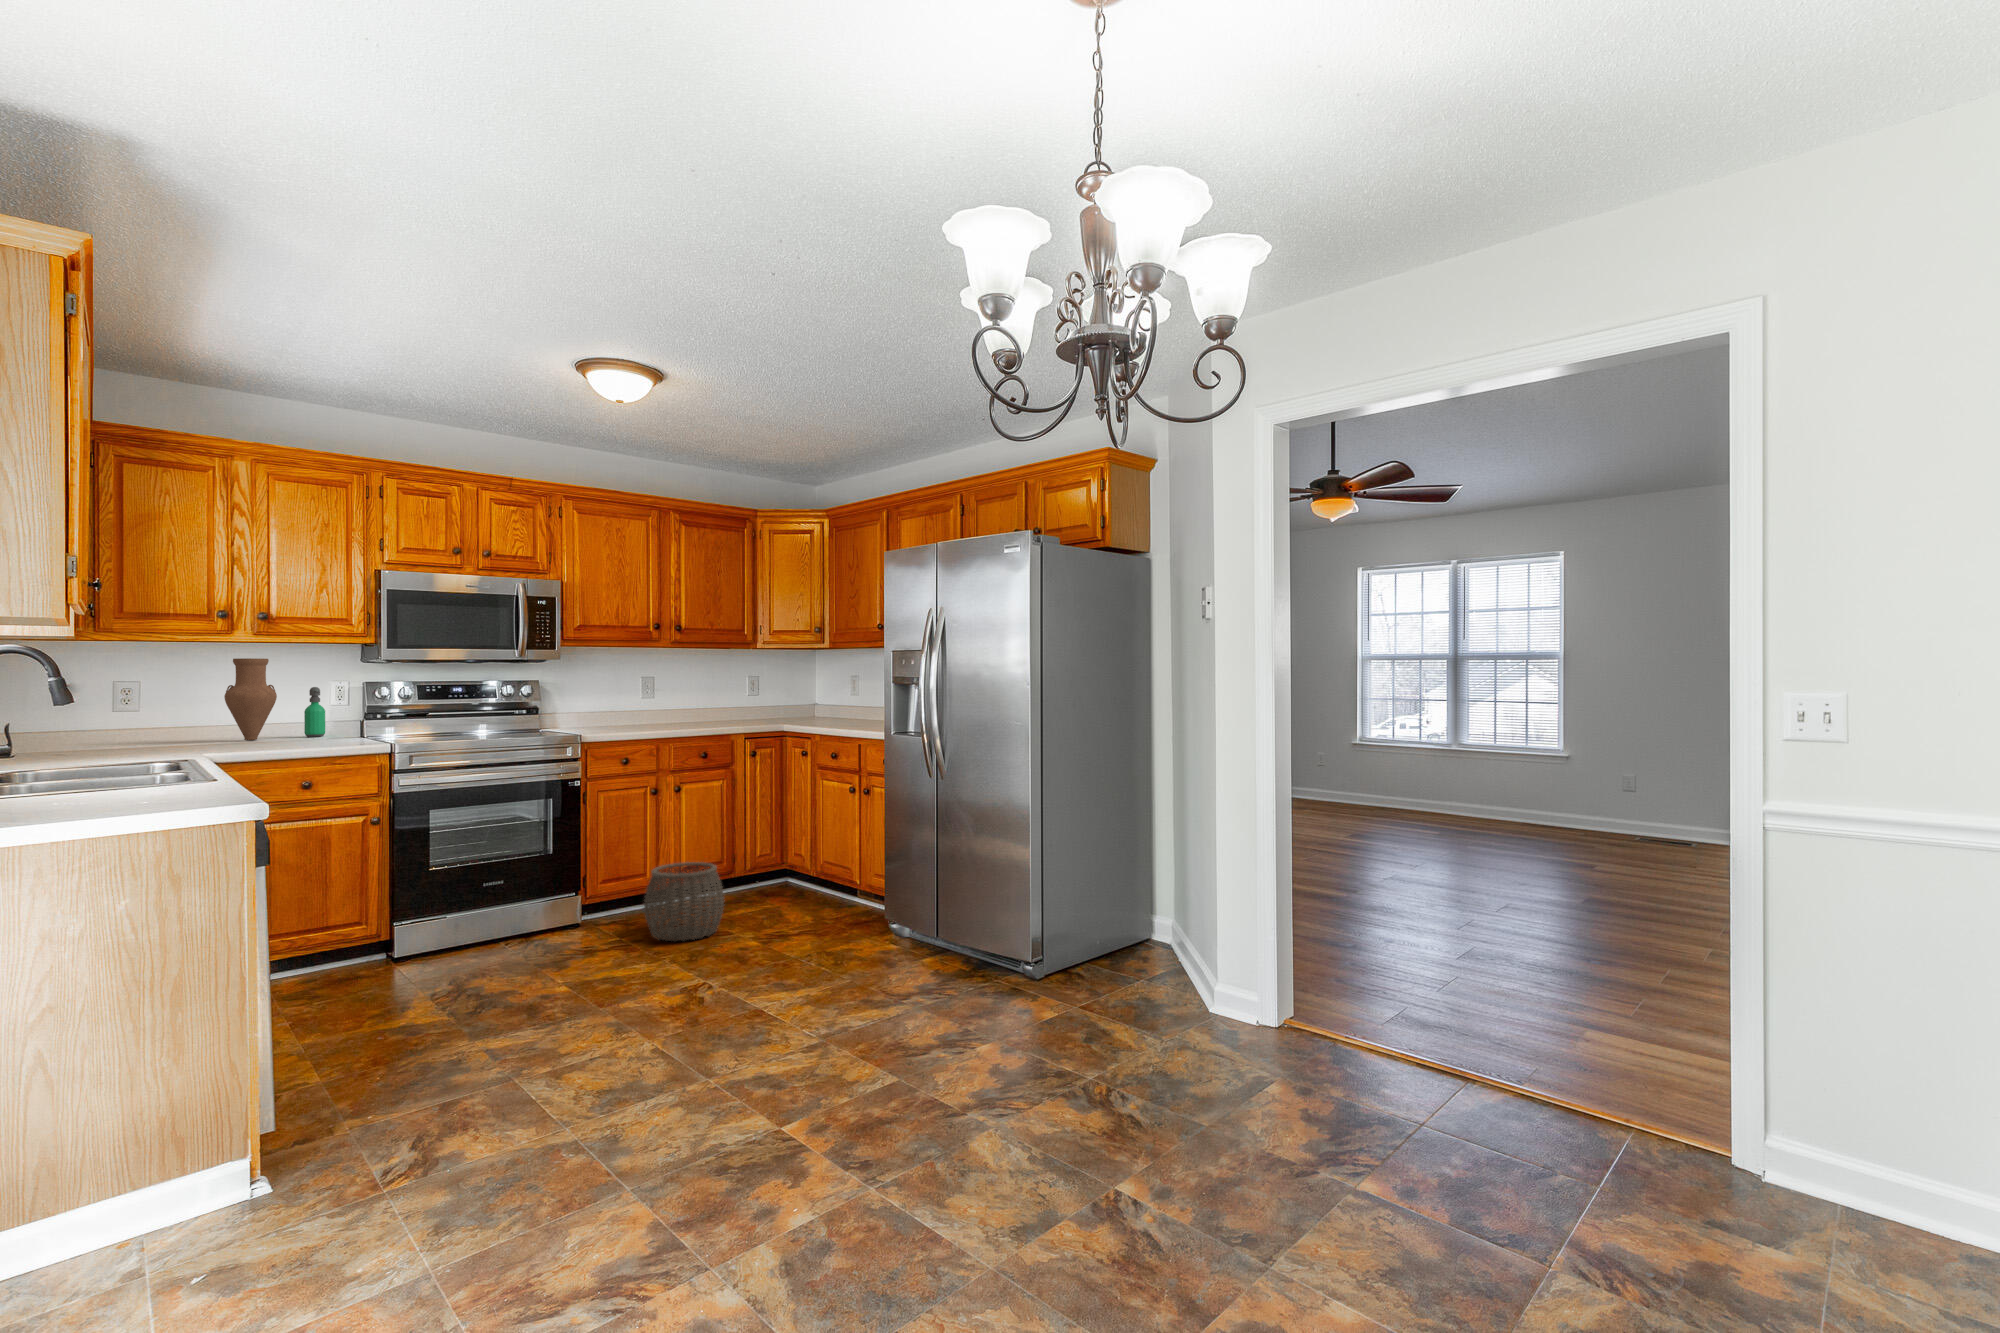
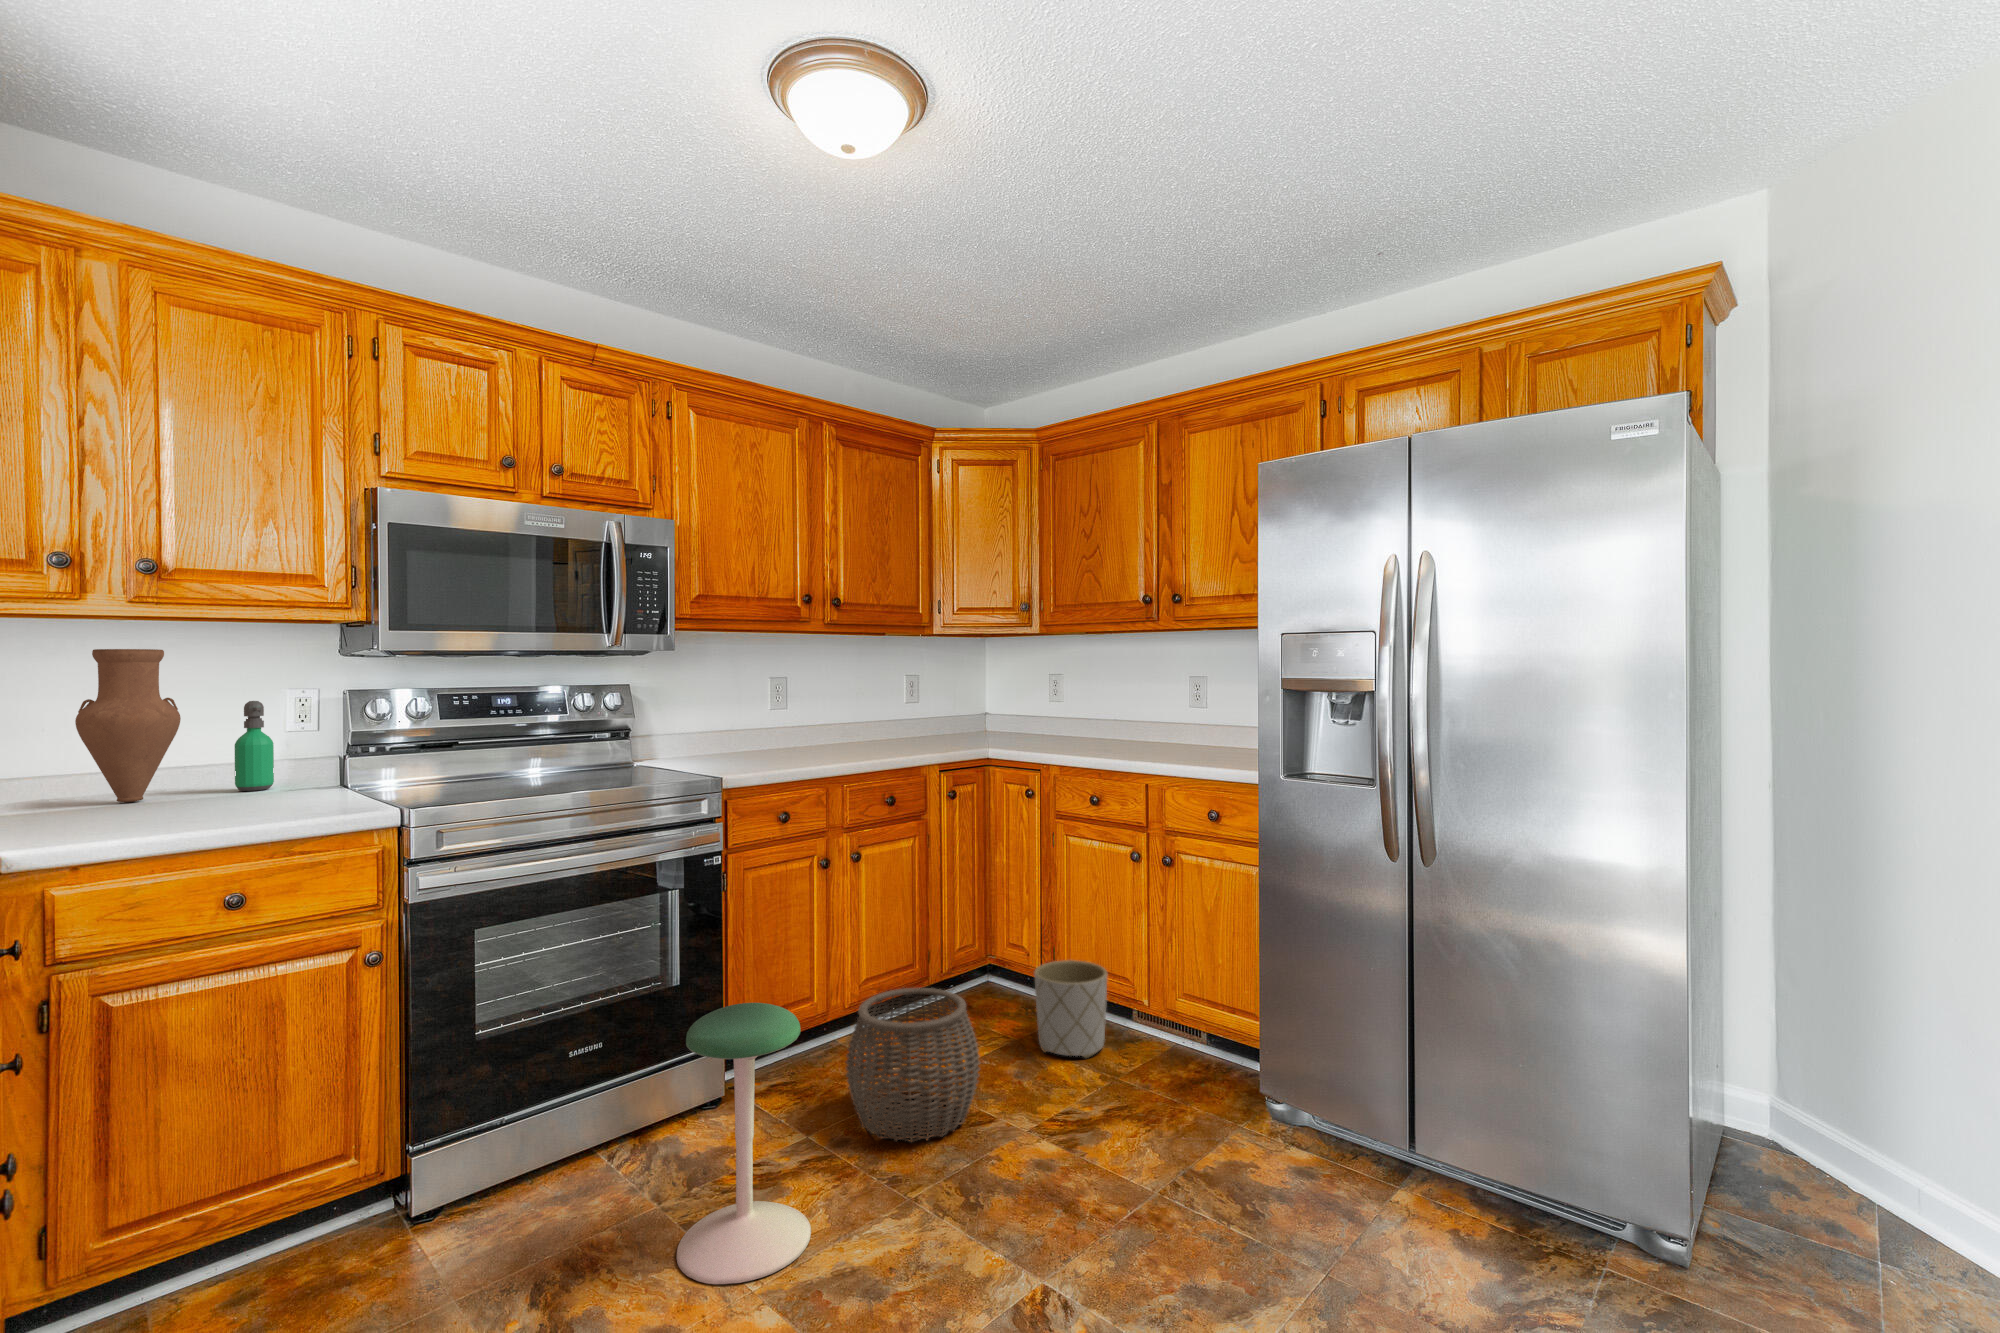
stool: none [524,849,598,981] -> present [677,1003,811,1284]
planter: none [784,858,831,914] -> present [1034,960,1107,1058]

